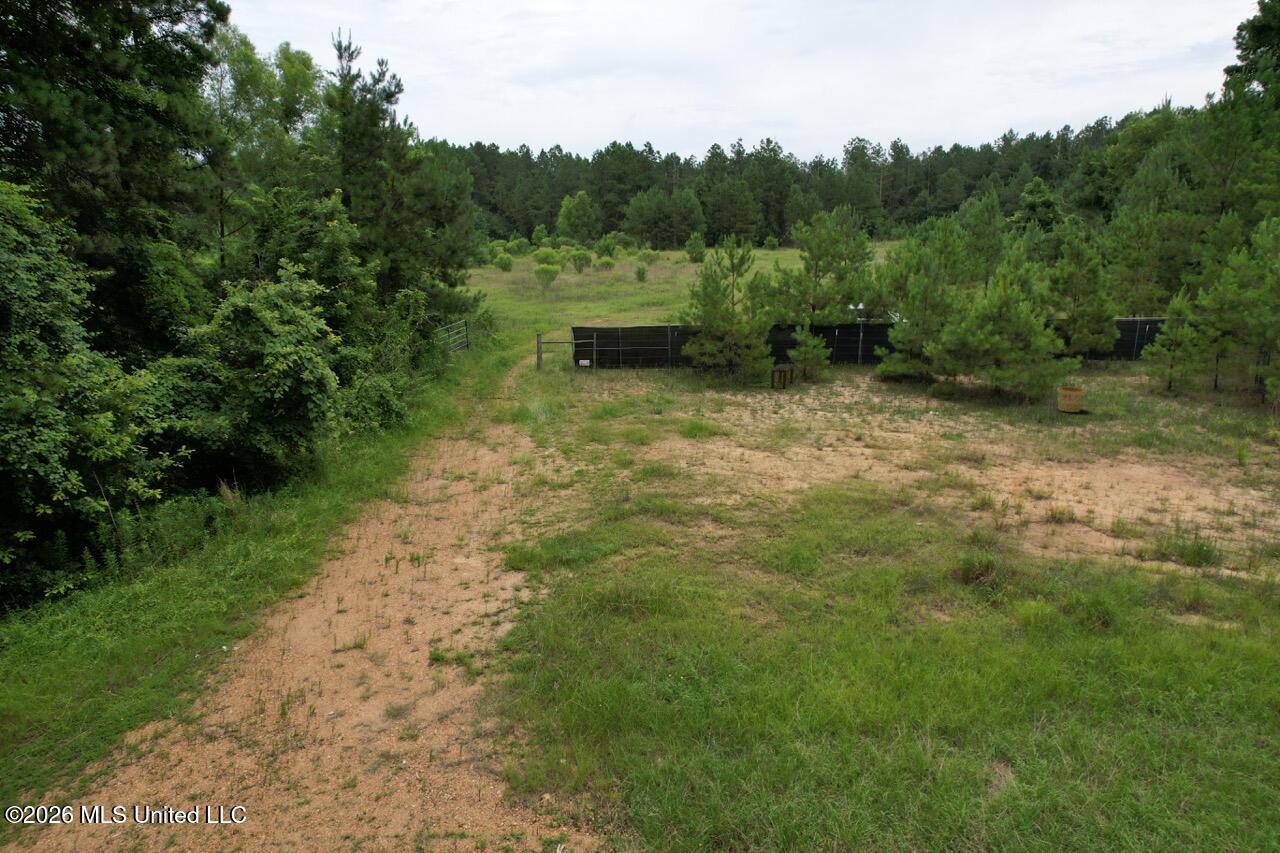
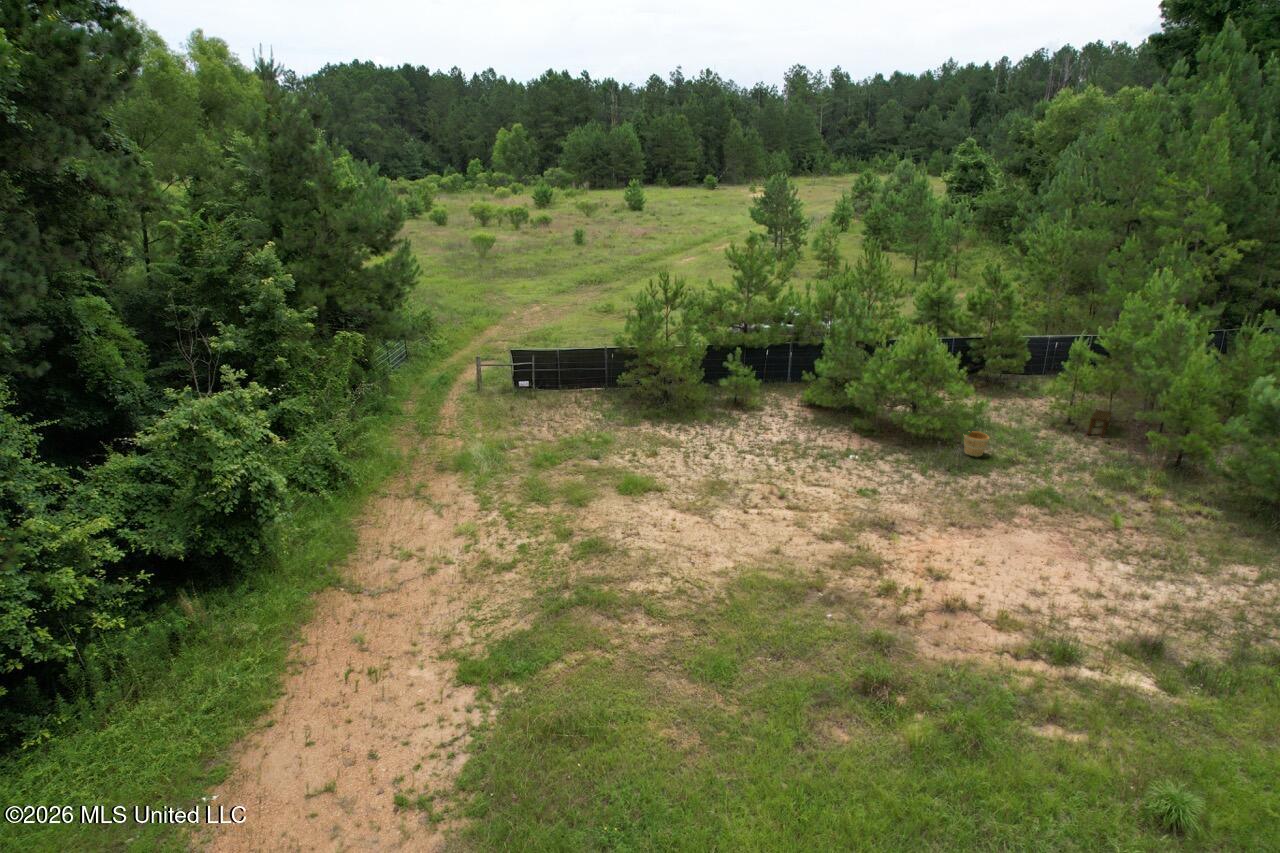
bench: present [771,364,794,389] -> present [1087,410,1113,437]

